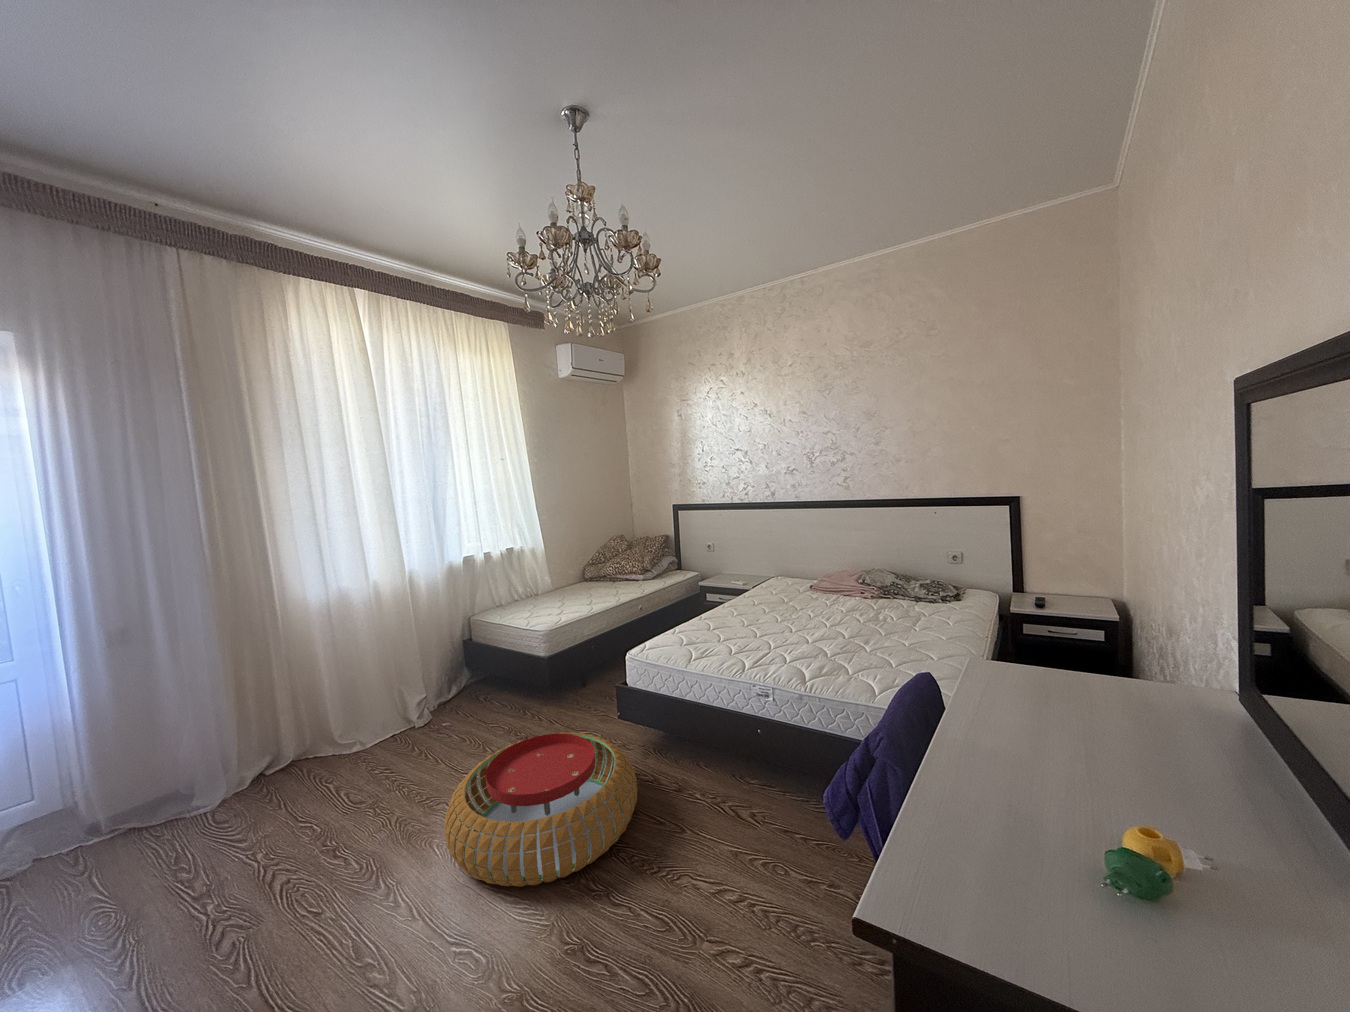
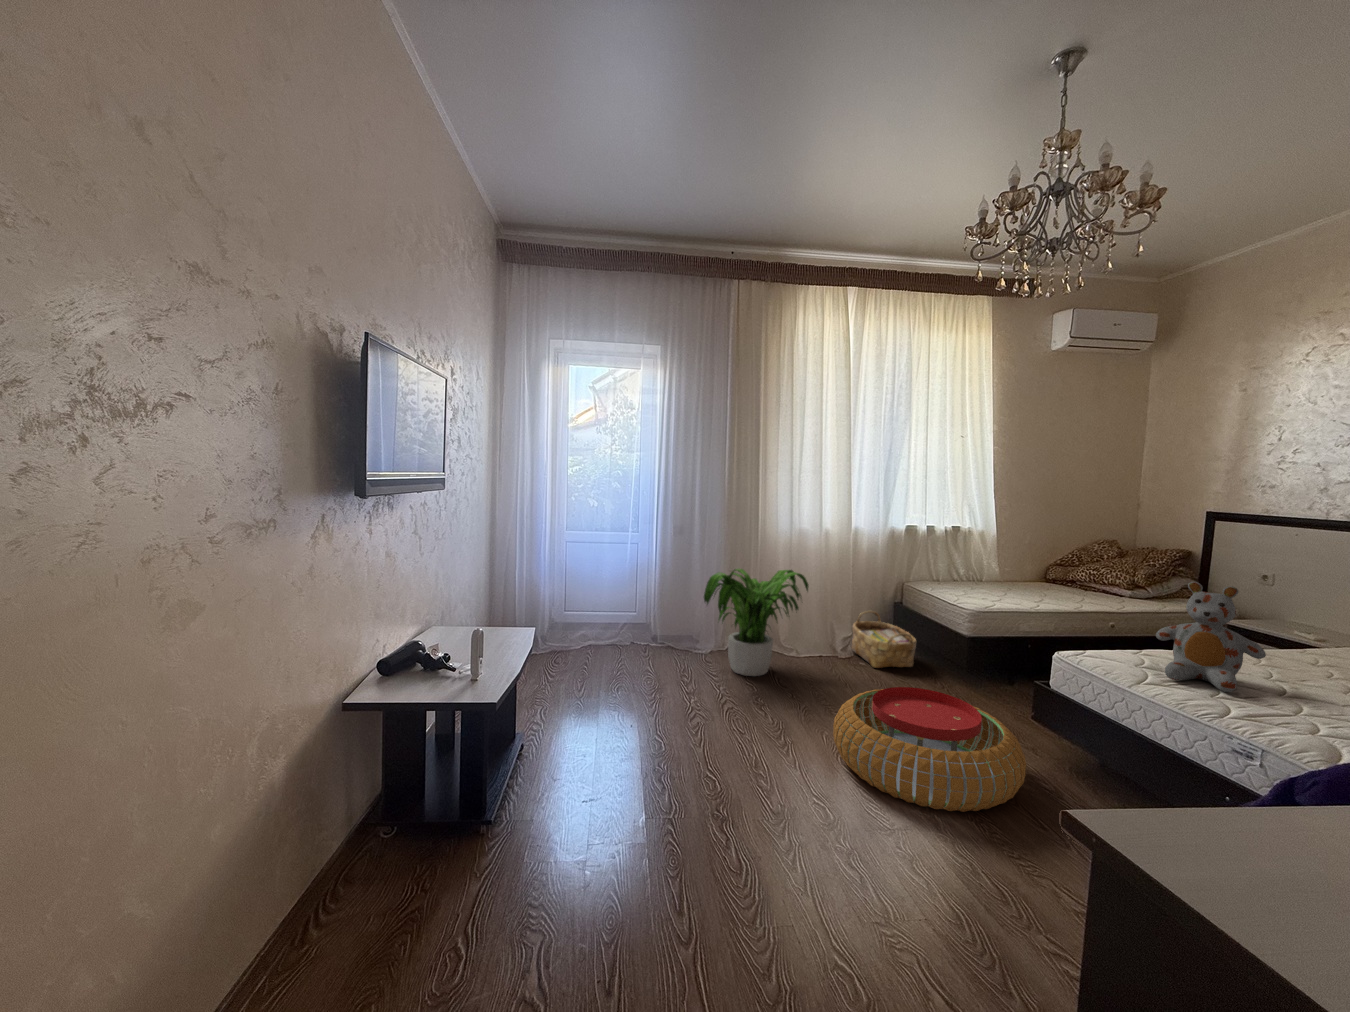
stuffed bear: none [688,569,748,650] -> present [1156,582,1266,692]
potted plant: none [191,646,366,818] -> present [704,569,809,676]
woven basket: none [425,657,497,721] -> present [851,611,916,668]

